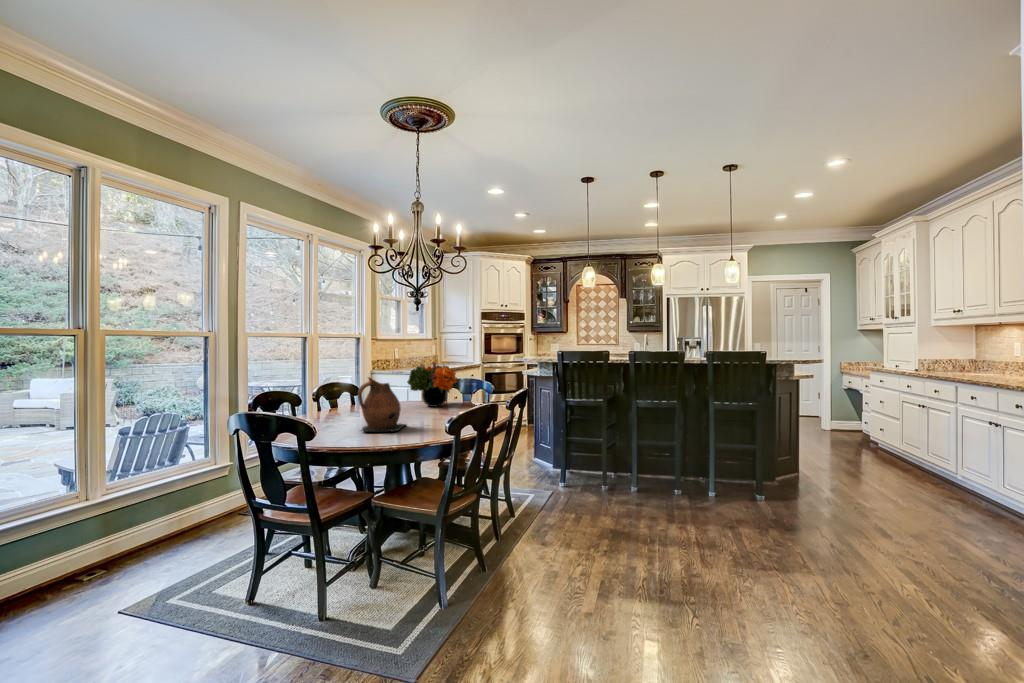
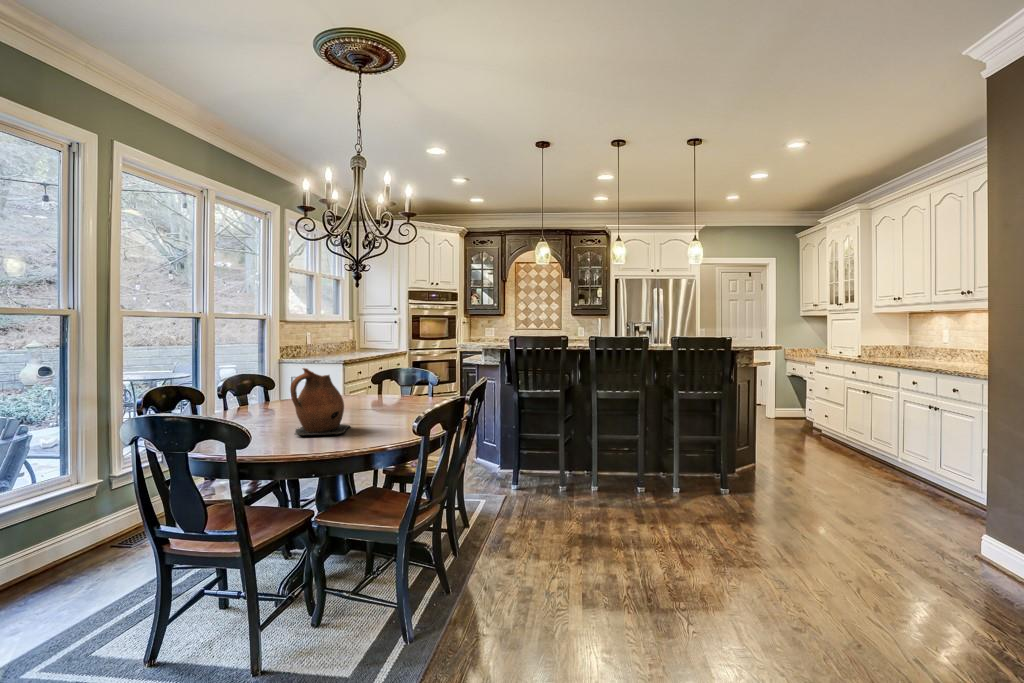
flower arrangement: present [407,362,457,407] -> none [339,349,402,402]

